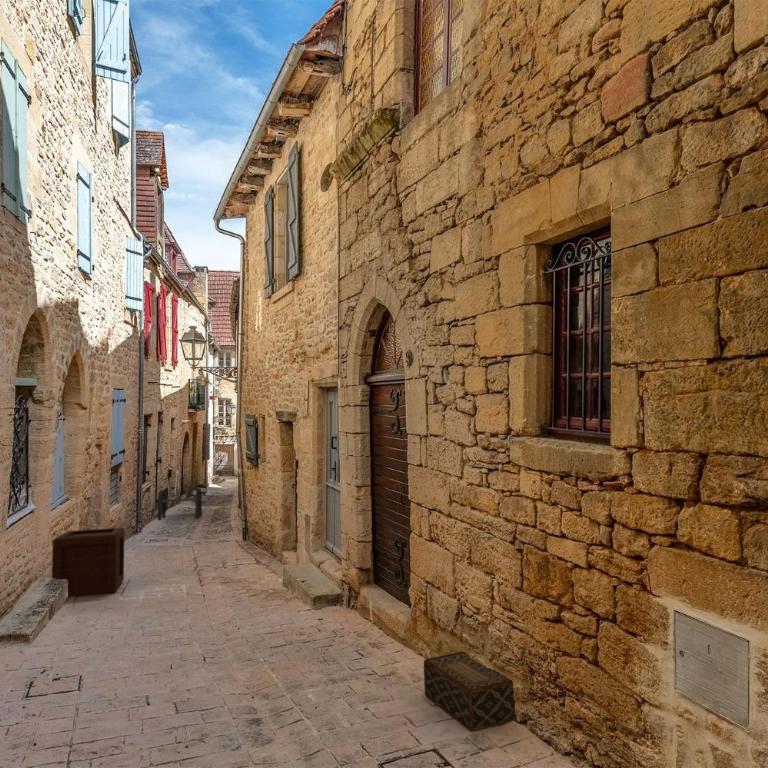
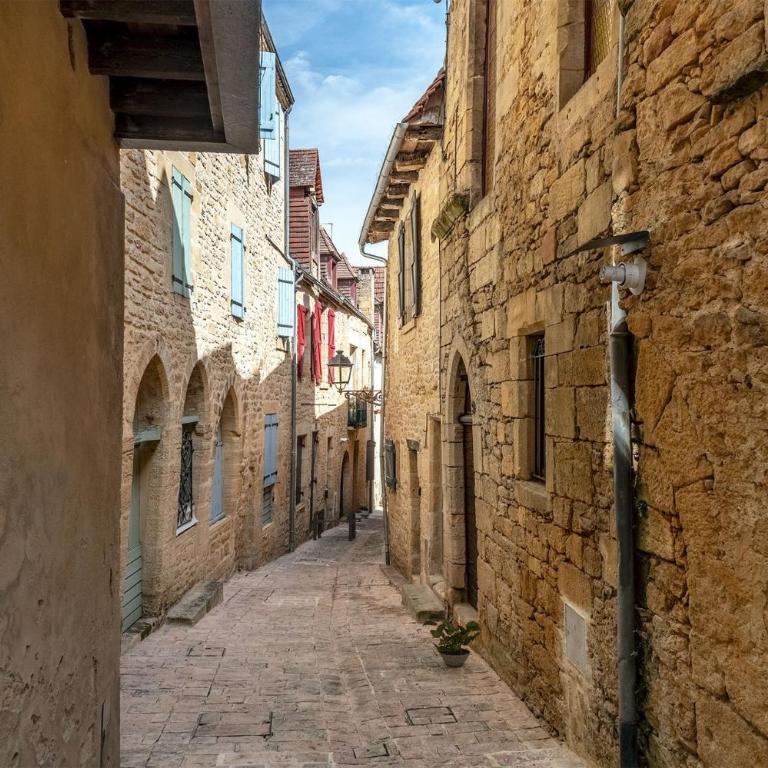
wooden crate: present [52,528,124,597] -> none [210,543,268,598]
potted plant: none [356,603,427,665] -> present [423,614,481,666]
woven basket: present [424,652,517,732] -> none [459,656,517,707]

